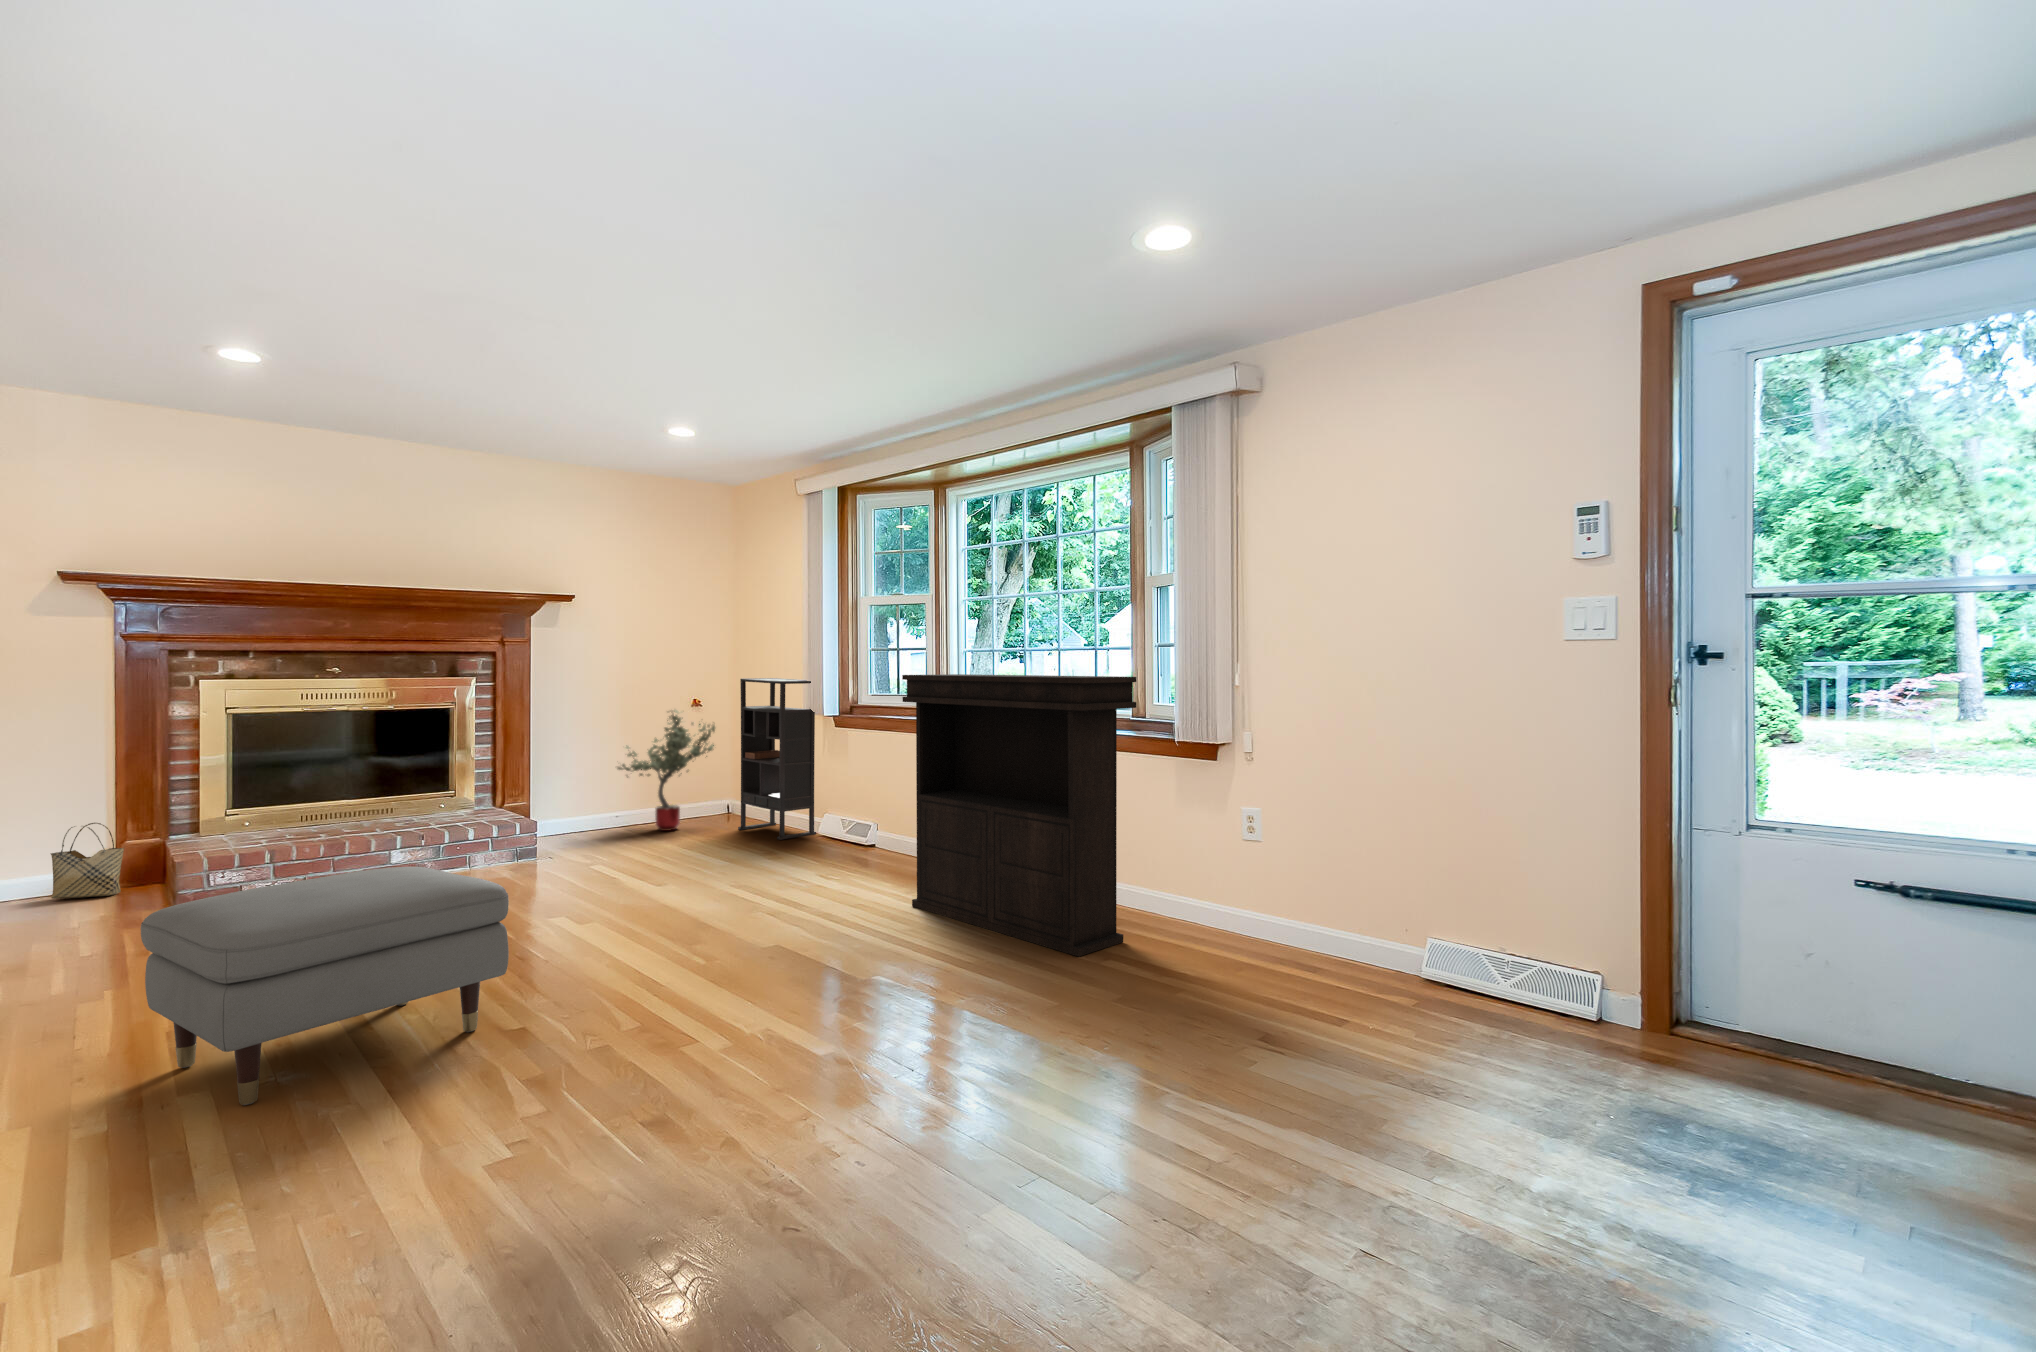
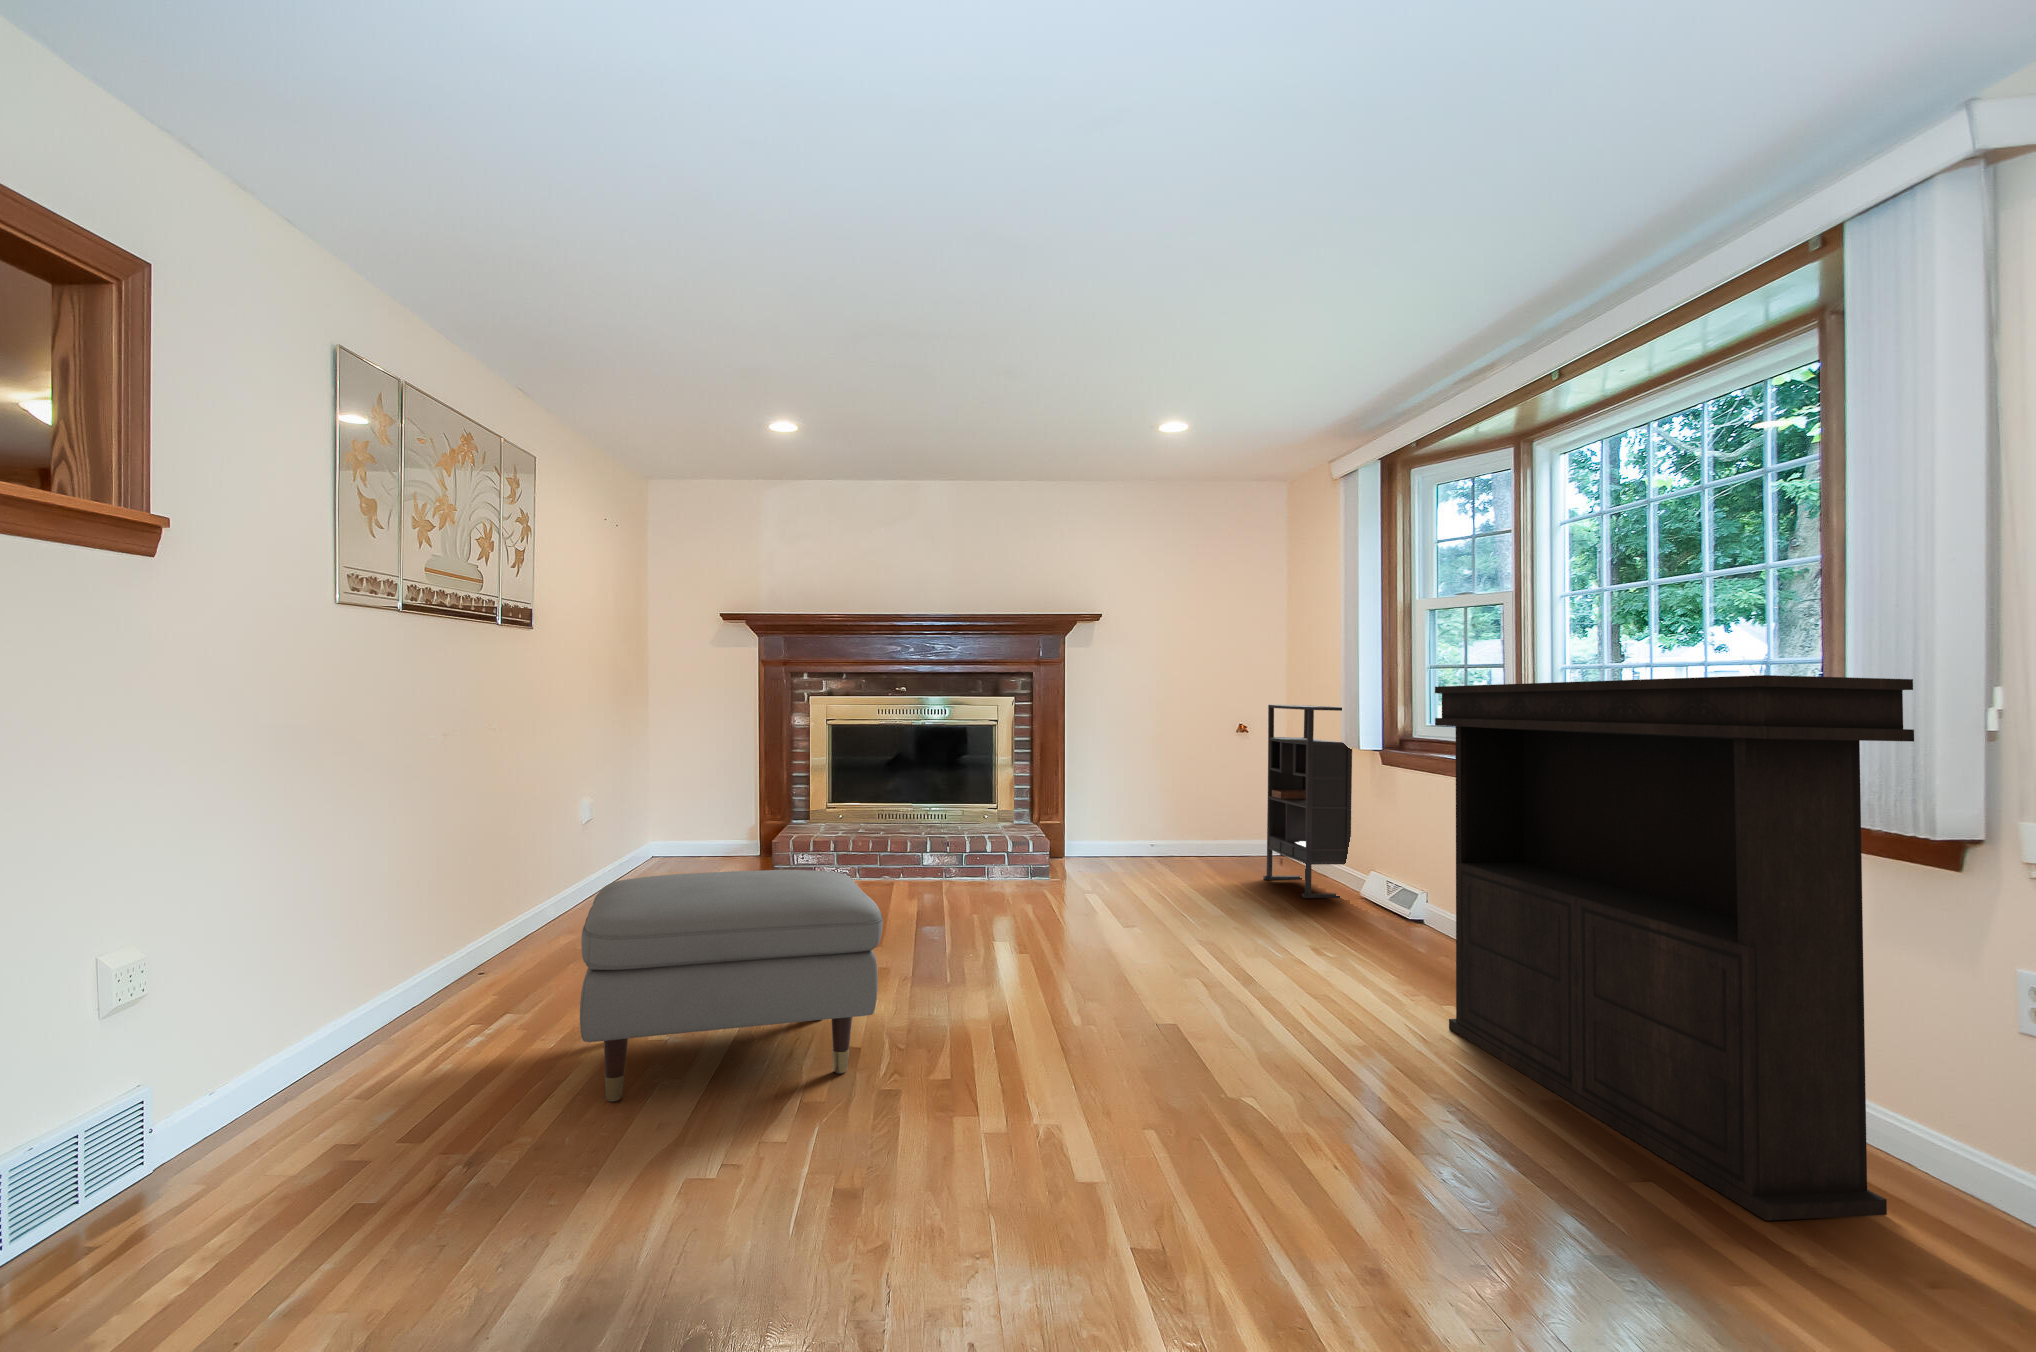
potted tree: present [618,710,715,831] -> none [1136,736,1245,870]
woven basket: present [51,823,124,899] -> none [717,804,760,864]

